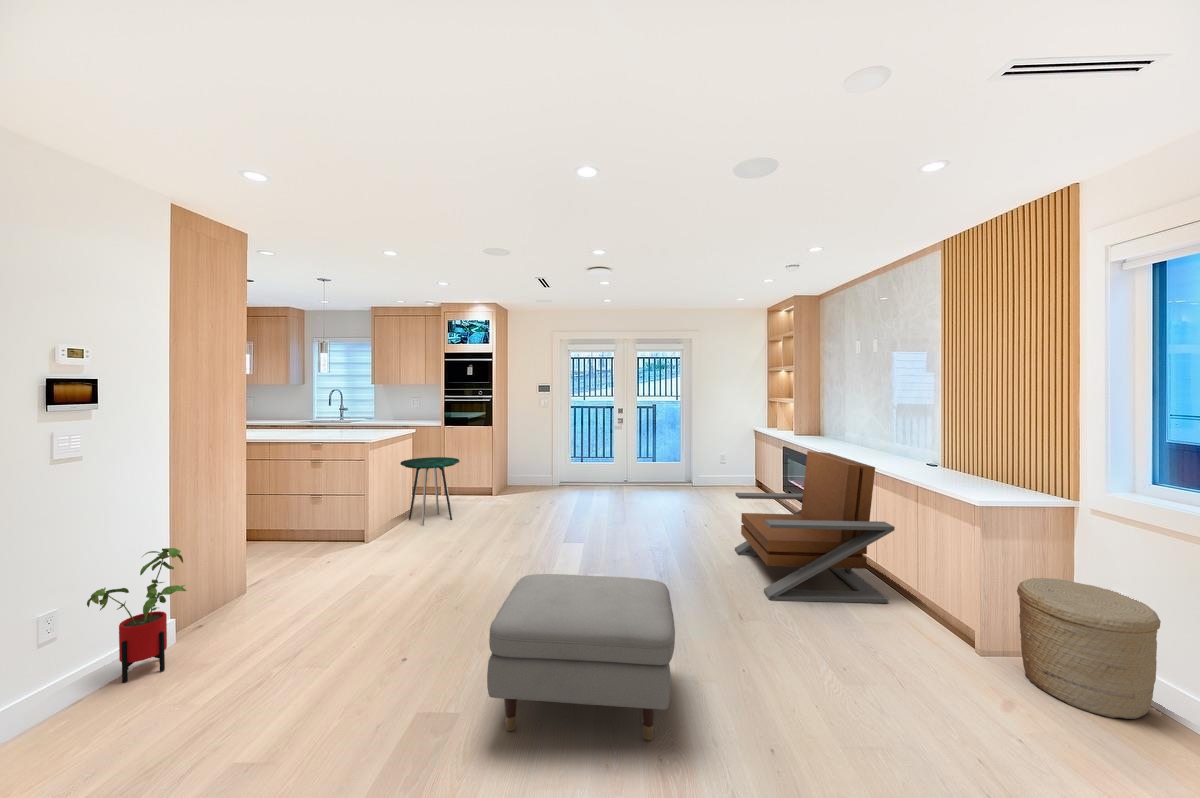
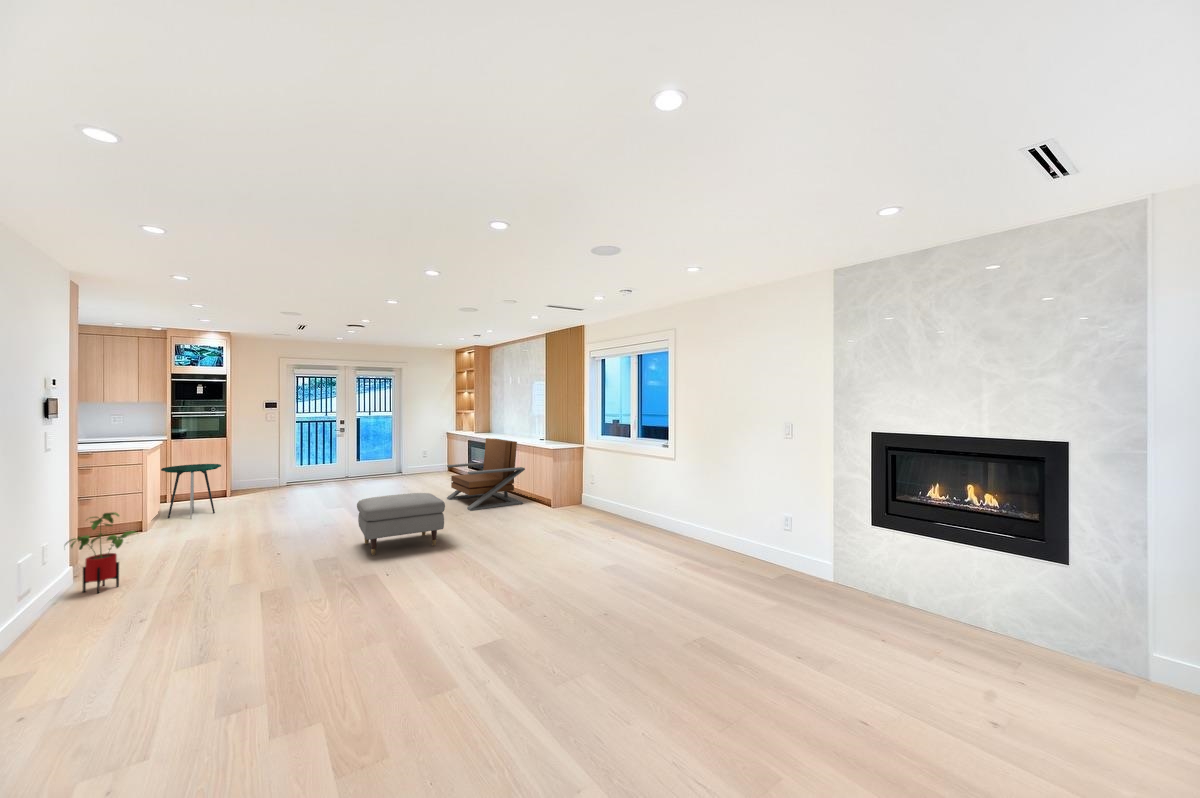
woven basket: present [1017,578,1161,719] -> none [563,476,598,515]

